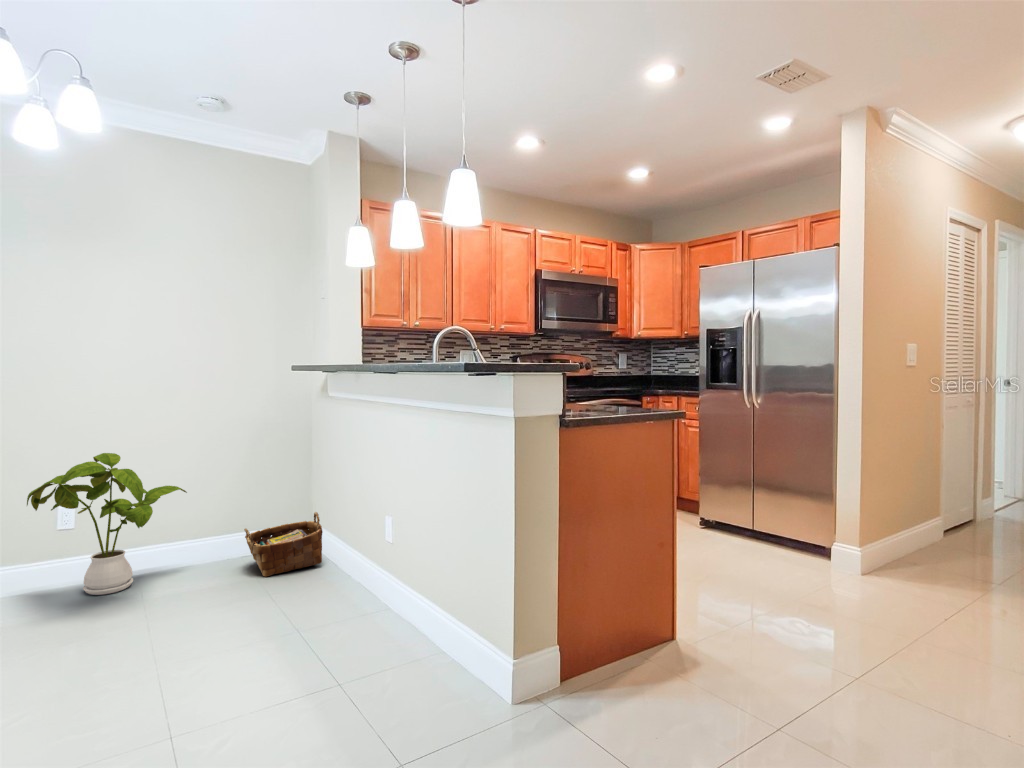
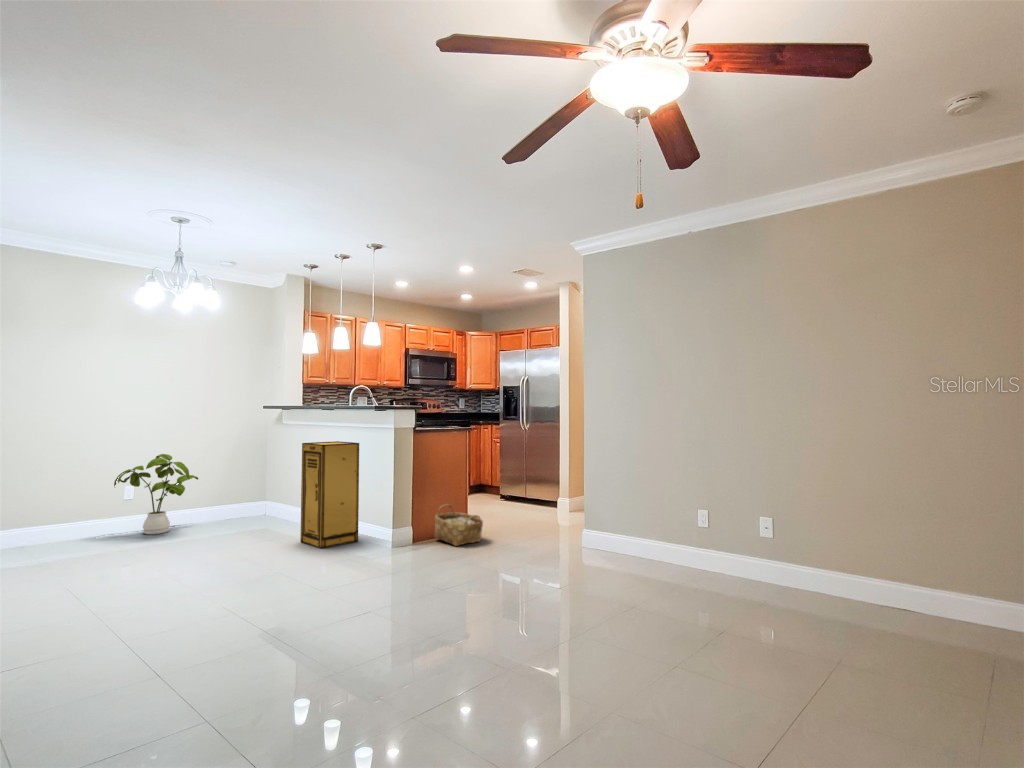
storage cabinet: none [321,438,440,693] -> present [300,441,359,549]
woven basket: present [244,512,323,577] -> present [435,504,483,546]

